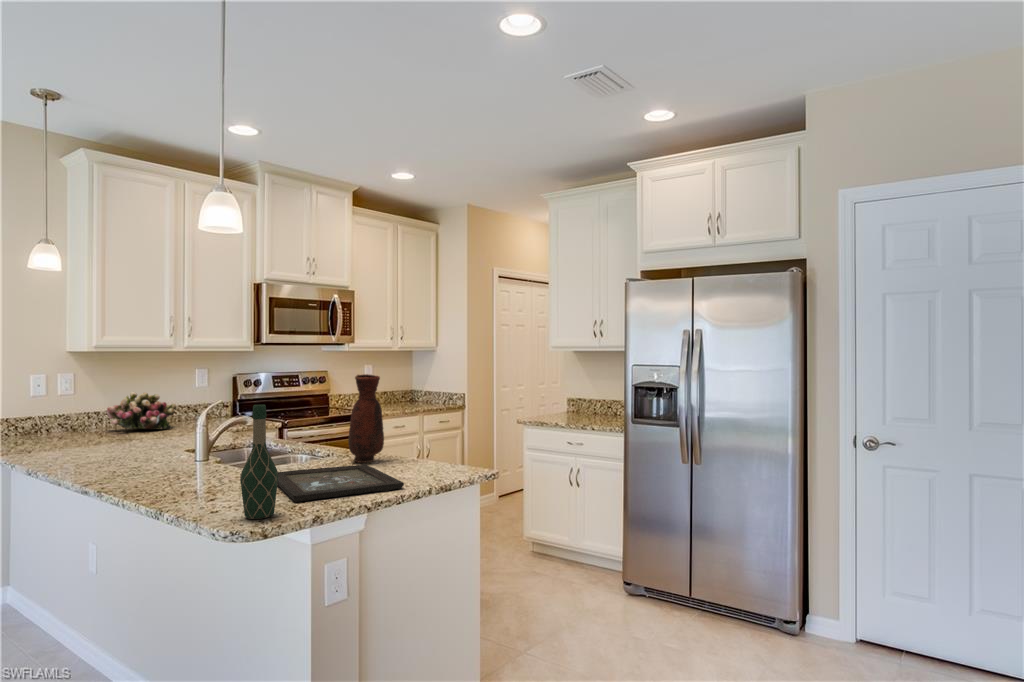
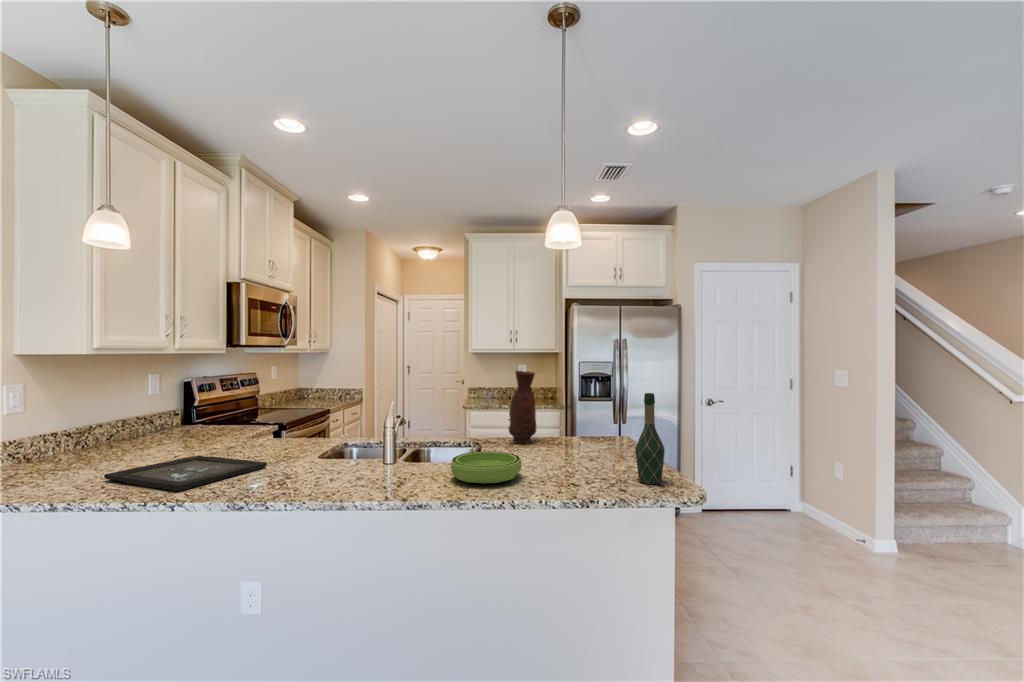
flower arrangement: present [106,392,176,429] -> none [78,403,171,448]
bowl: none [141,458,226,490] -> present [451,451,522,483]
tray: present [278,465,404,502] -> present [104,456,267,491]

